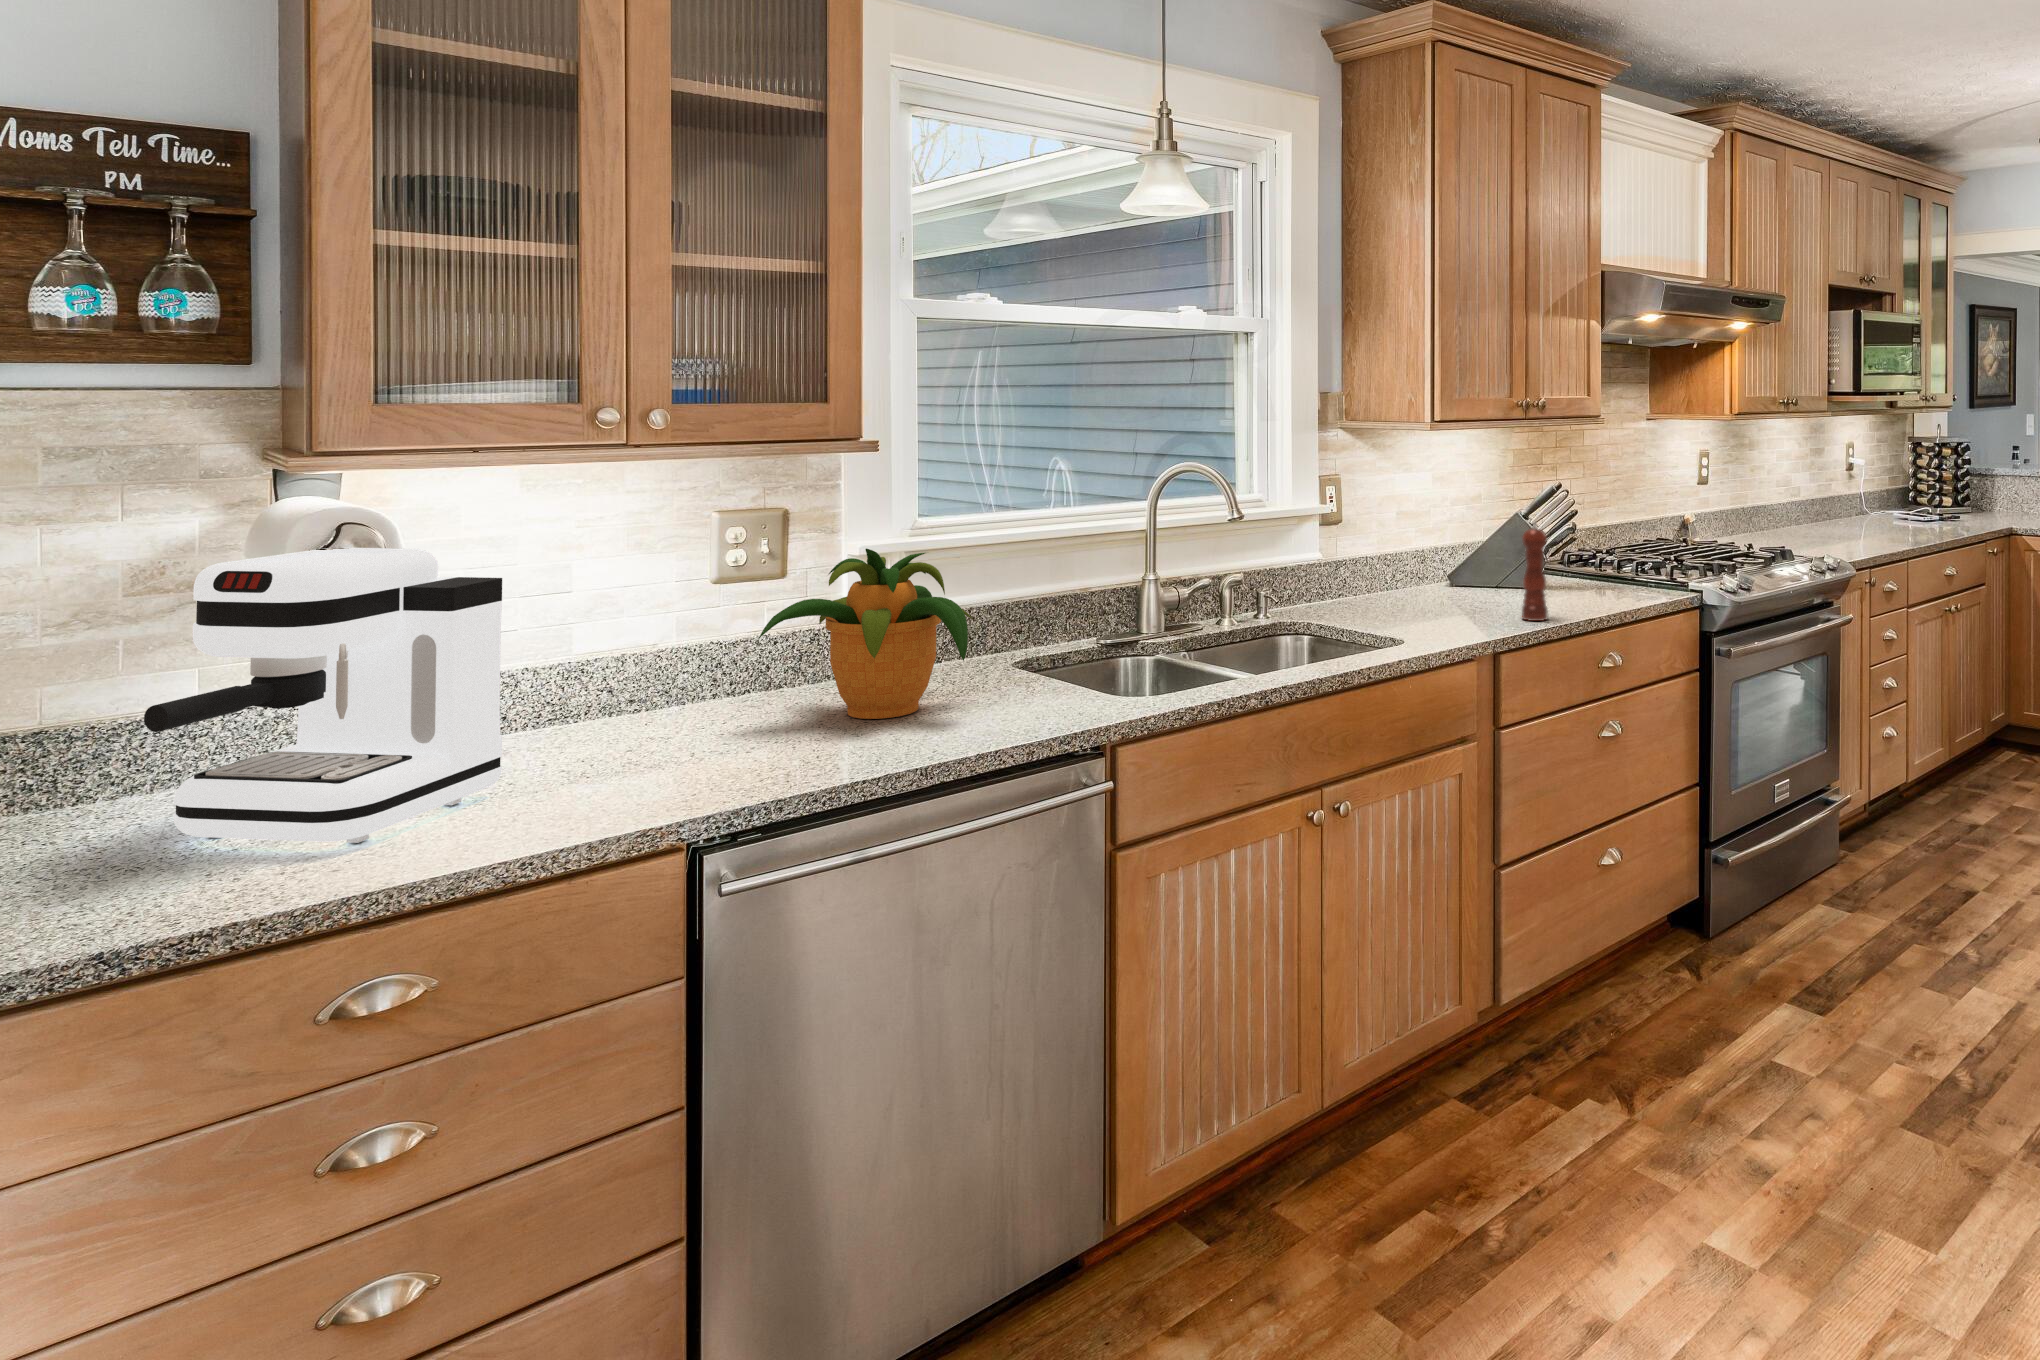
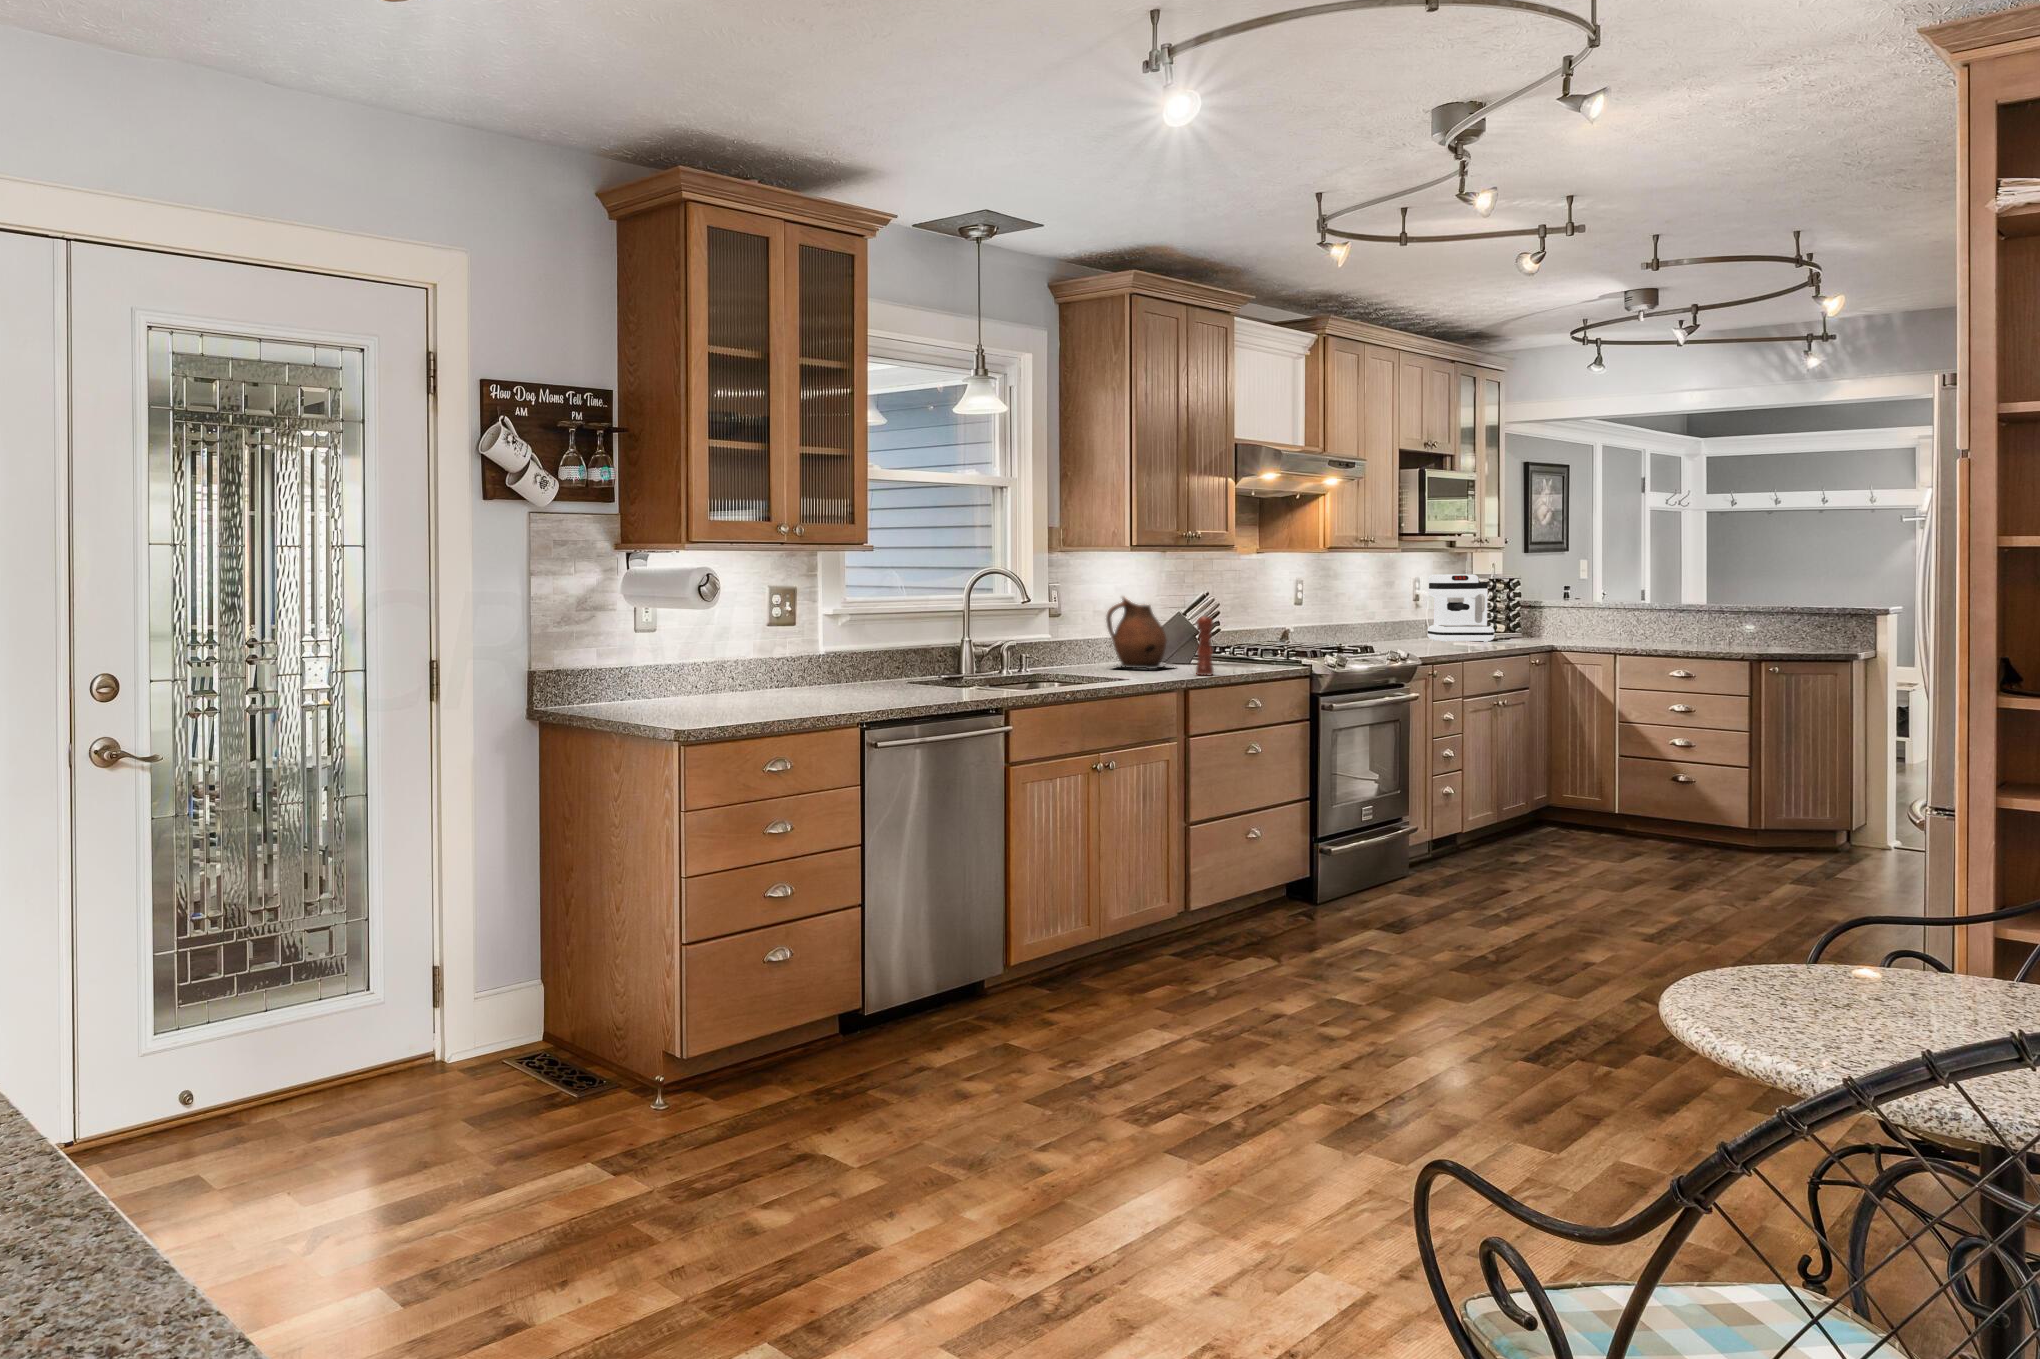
ceramic pitcher: none [1413,487,1515,601] -> present [1106,597,1173,670]
coffee maker: present [144,548,502,843] -> present [1427,574,1494,642]
potted plant: present [759,549,973,719] -> none [829,604,932,695]

